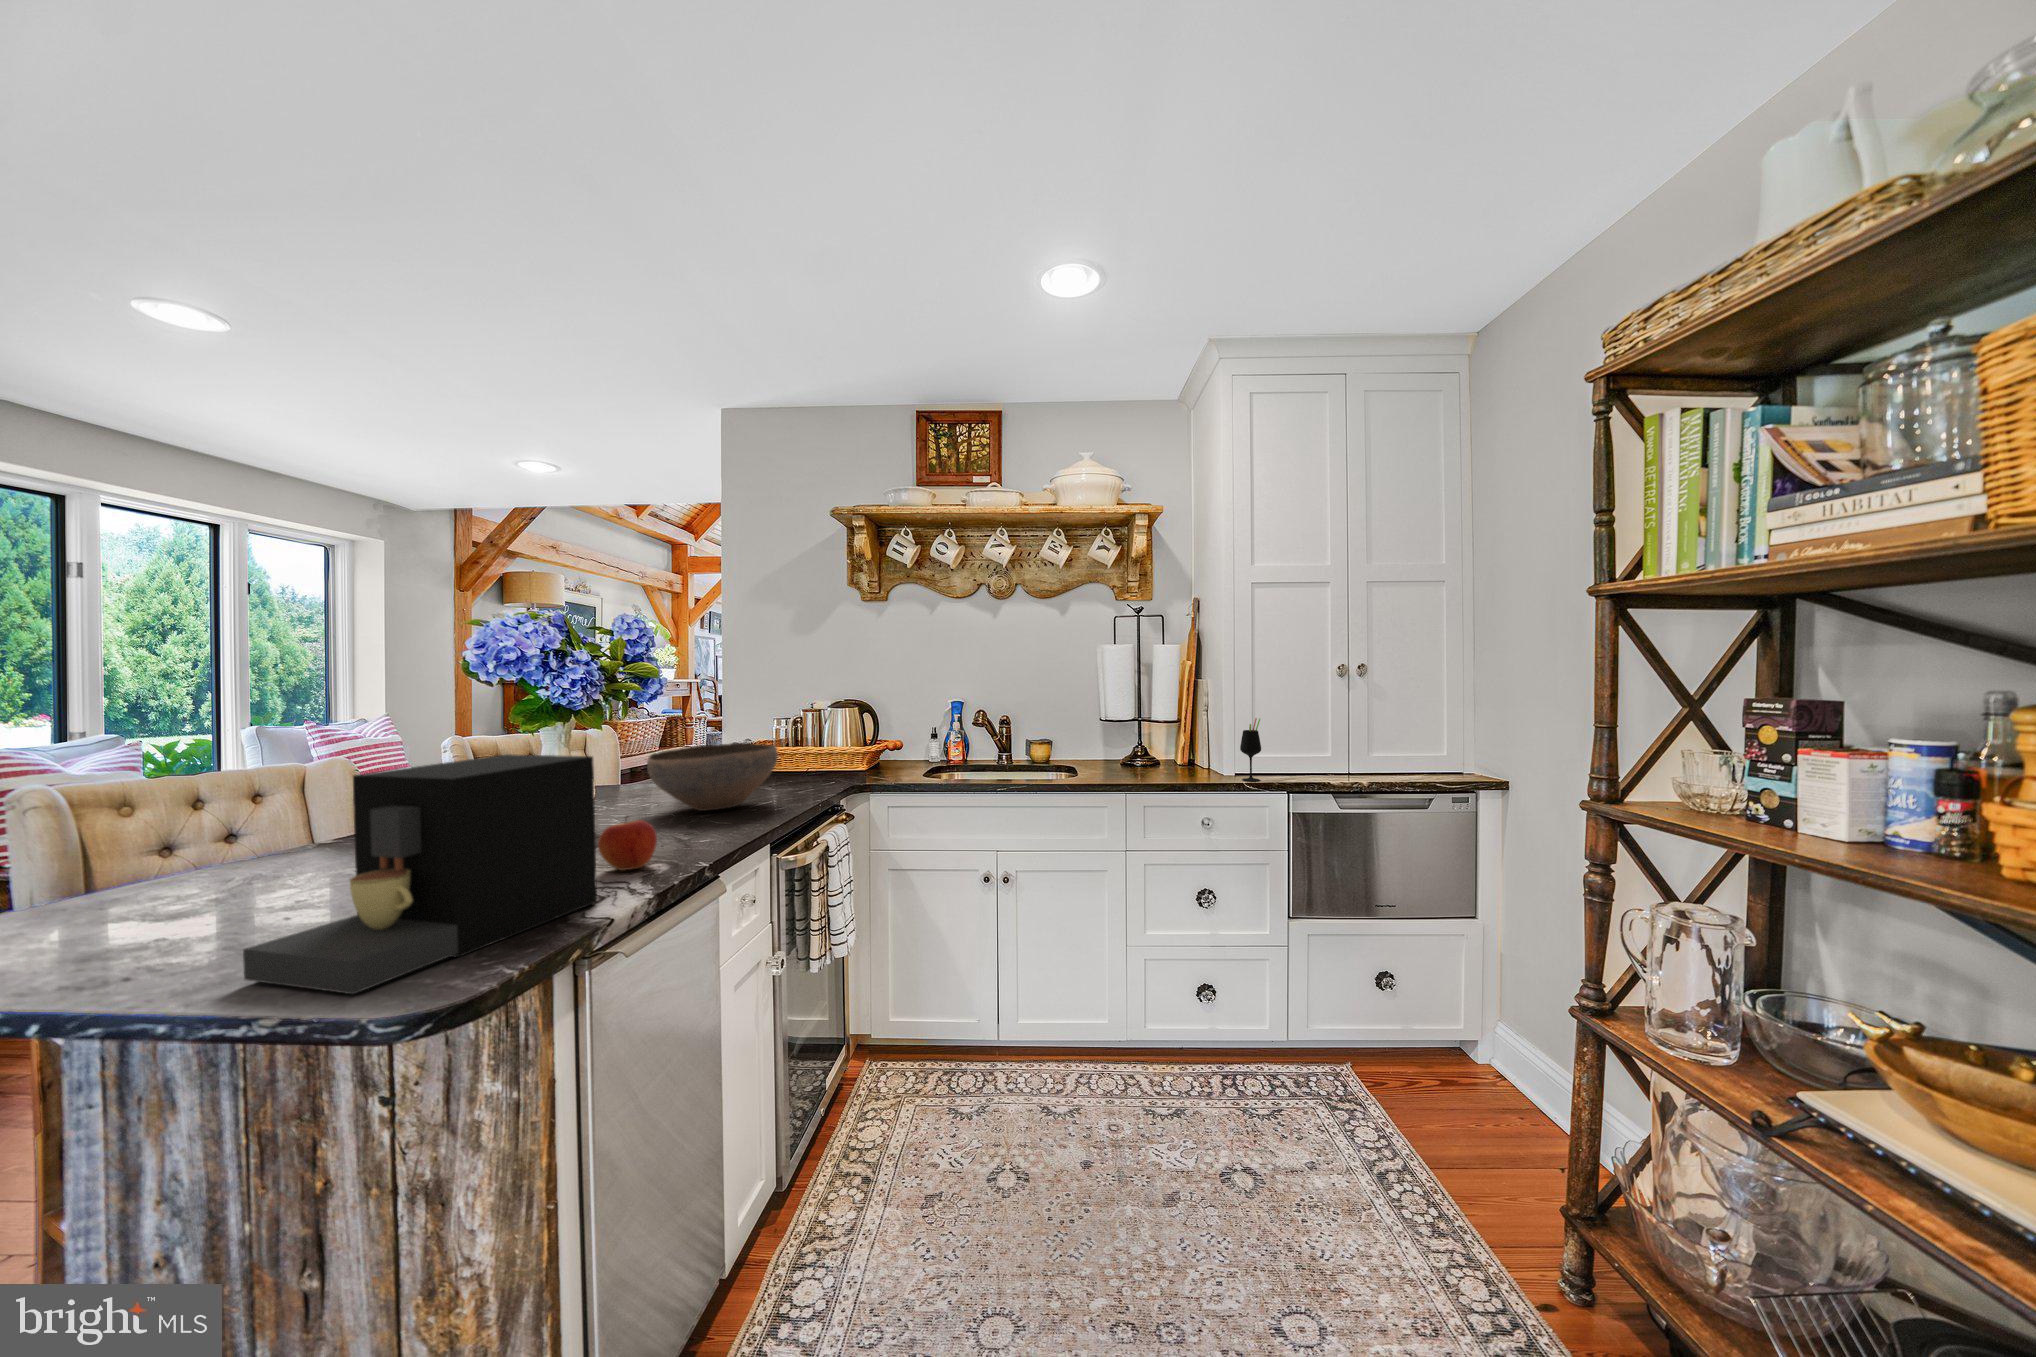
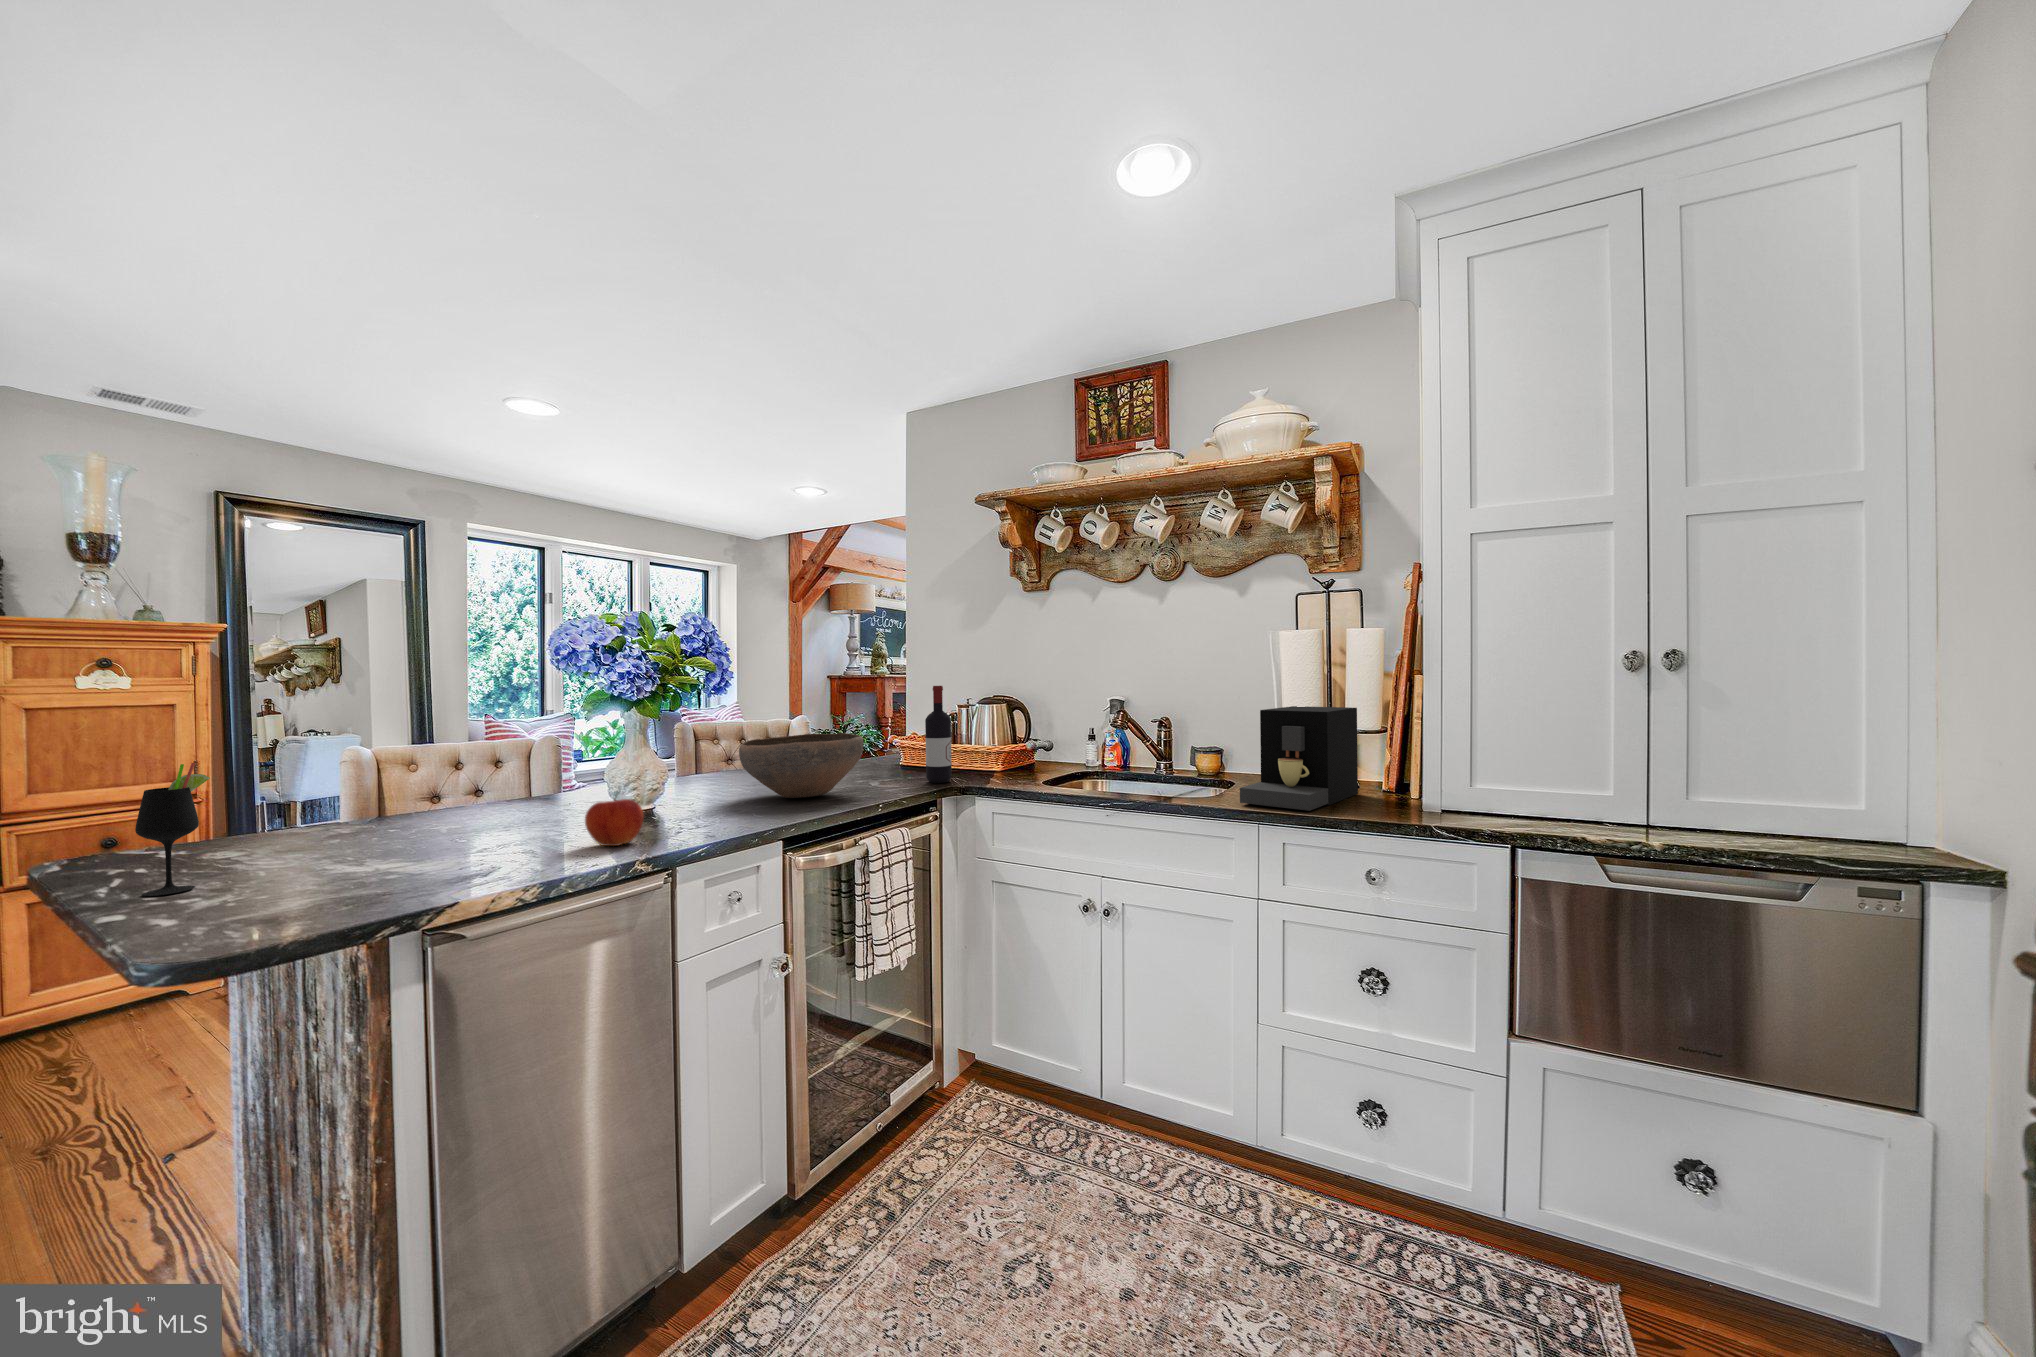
wine bottle: none [808,693,834,786] -> present [925,686,952,783]
wine glass: present [1240,718,1261,781] -> present [135,763,210,896]
coffee maker: present [243,754,597,994] -> present [1240,706,1358,811]

